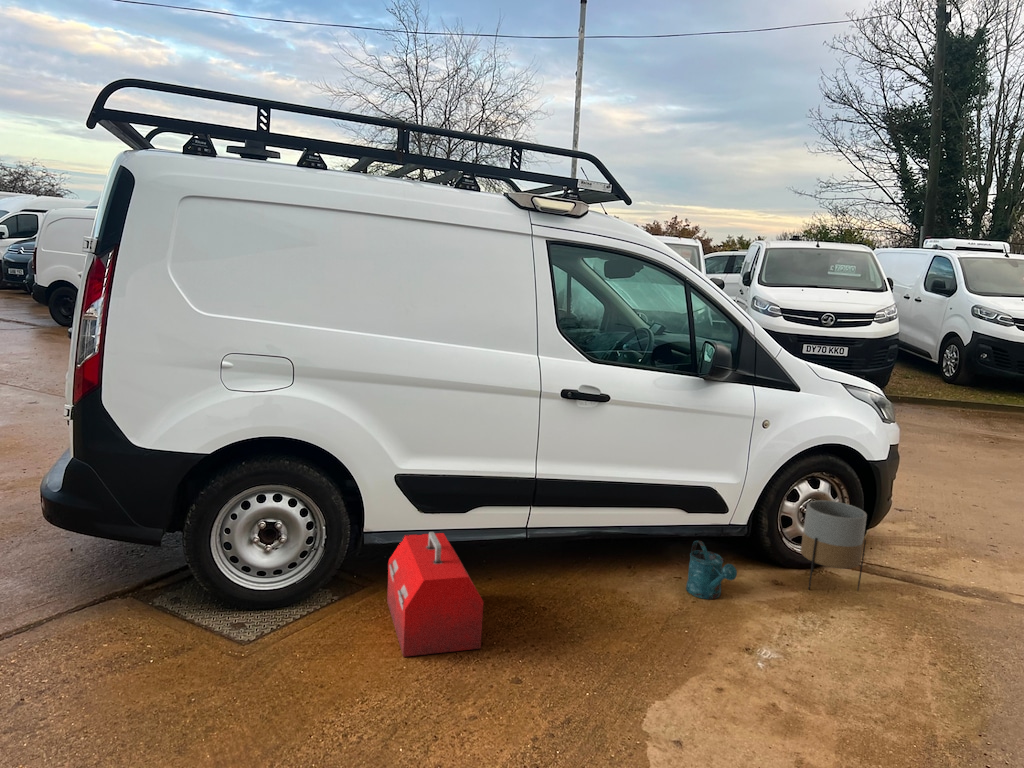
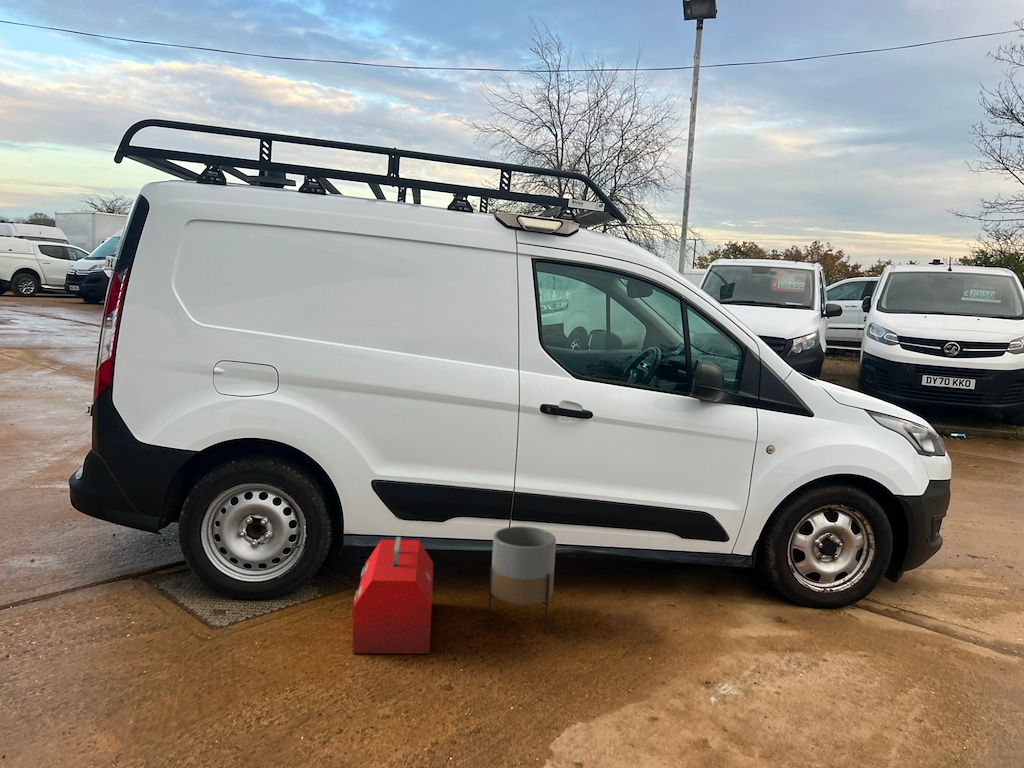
planter: present [801,500,867,591] -> present [488,526,556,633]
watering can: present [686,541,737,599] -> none [673,568,716,630]

